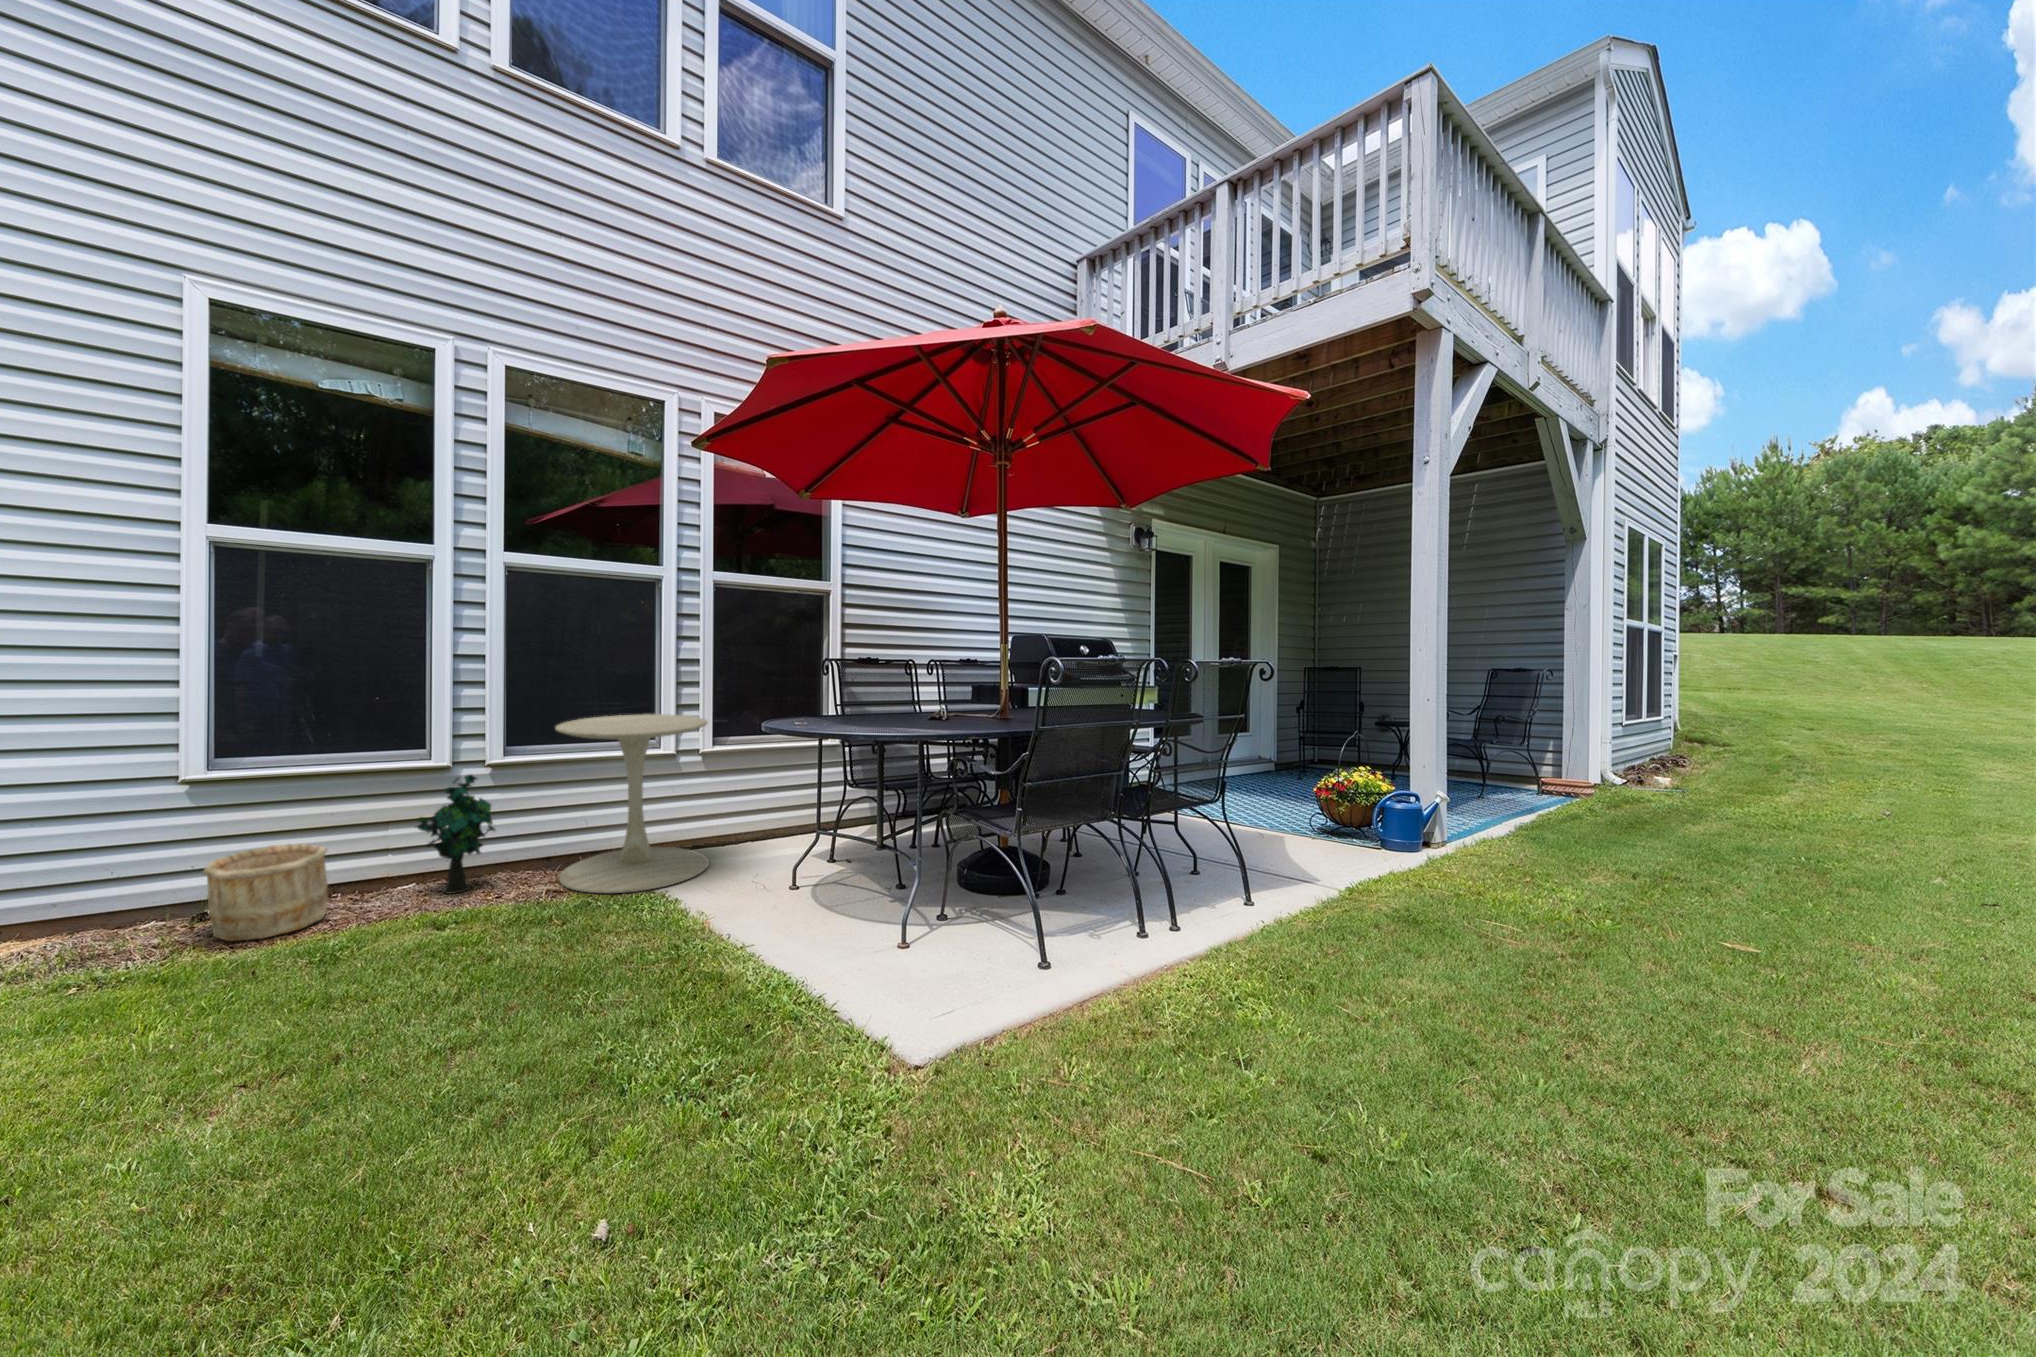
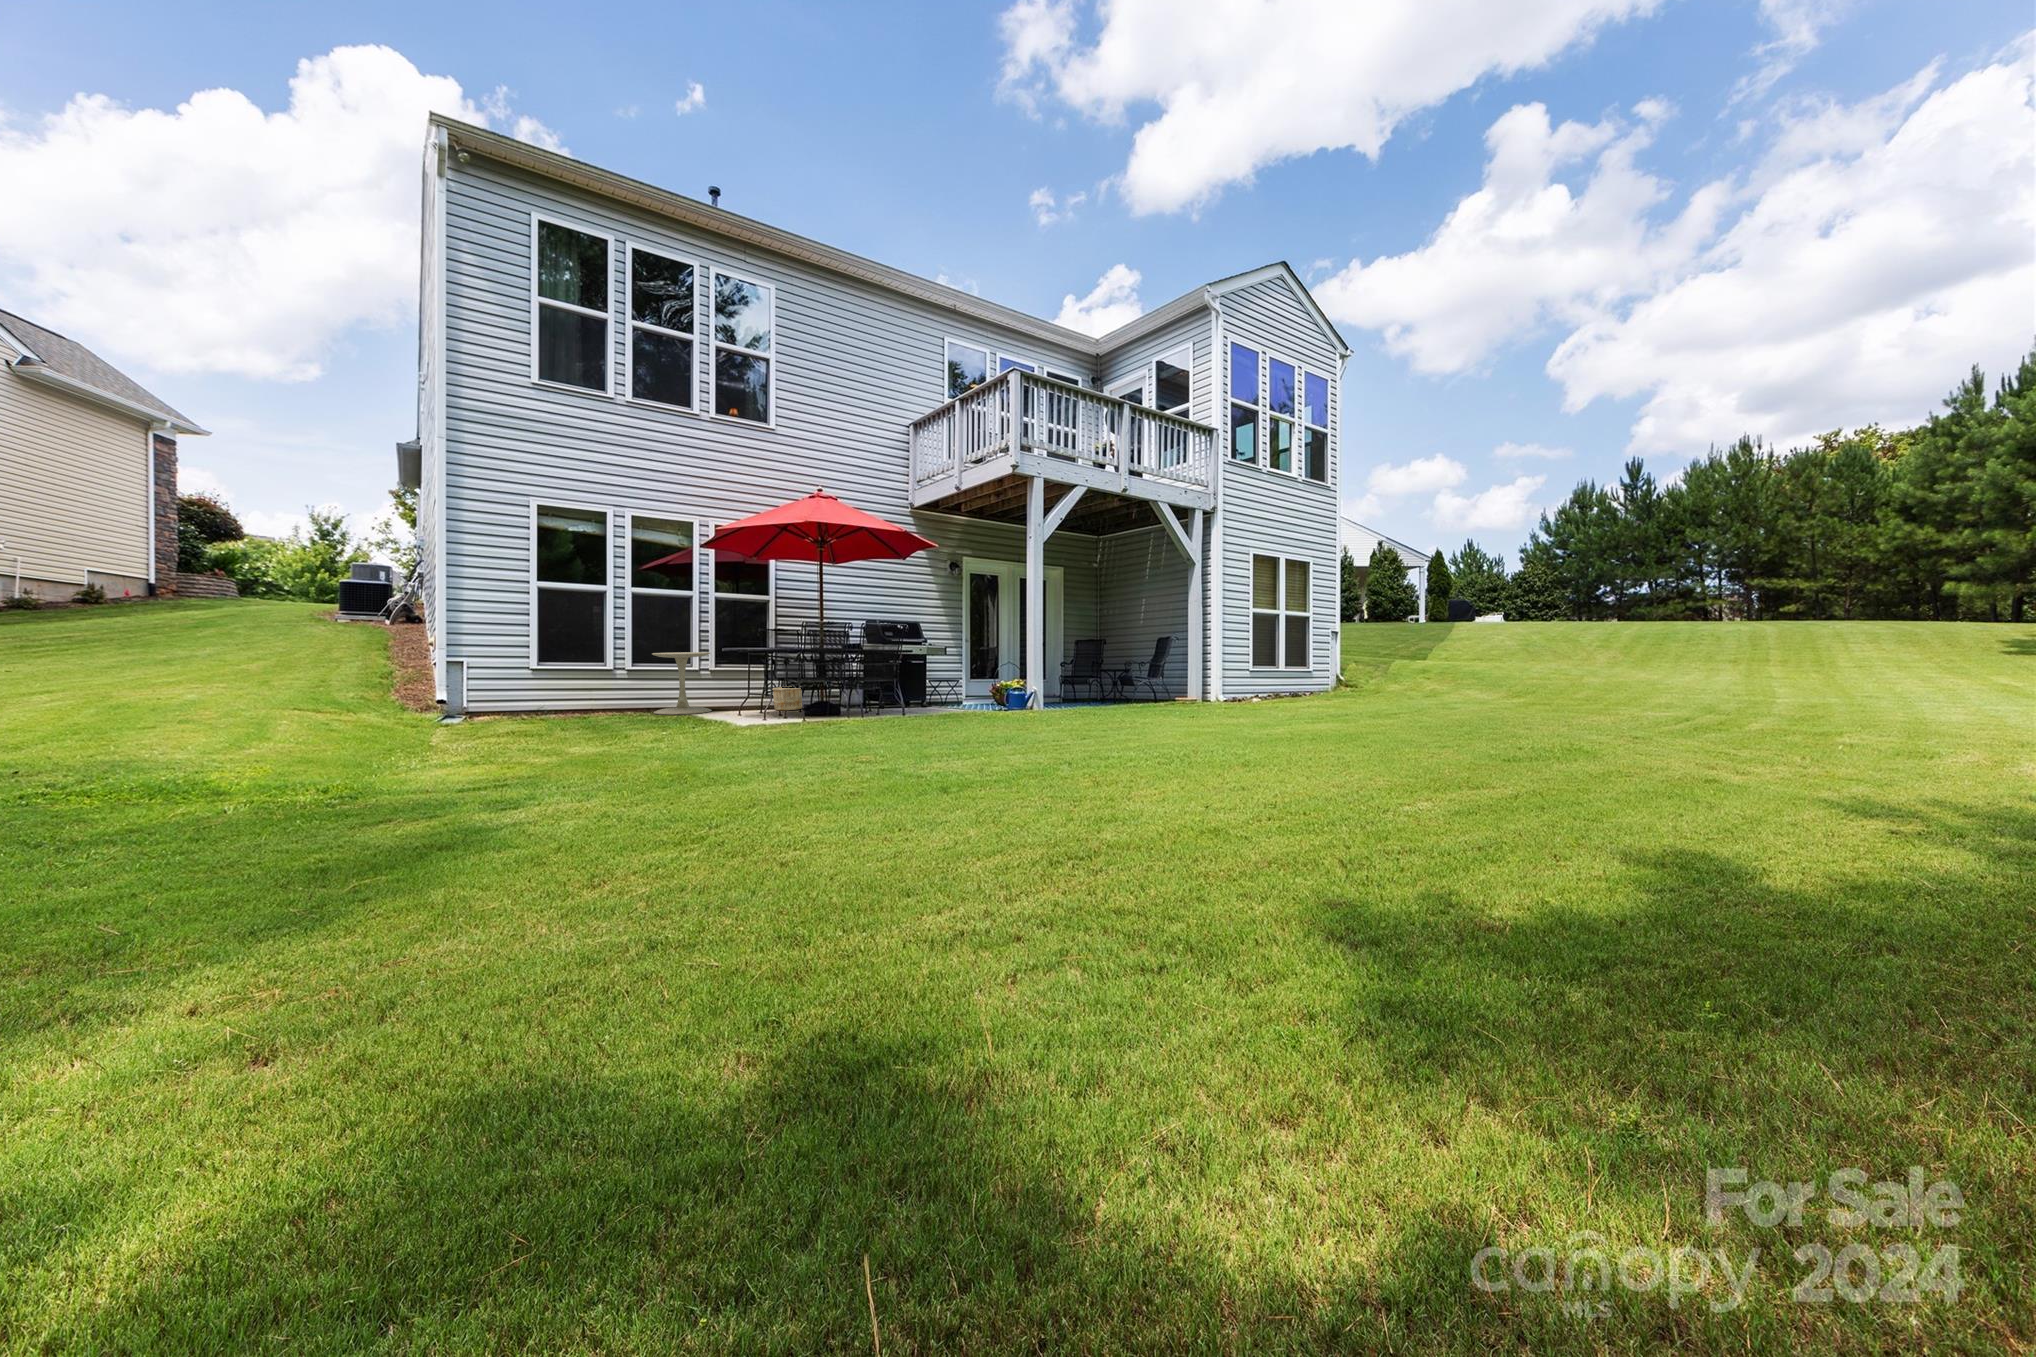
decorative plant: present [415,775,495,894] -> none [603,671,631,715]
wooden bucket: present [202,844,328,941] -> present [772,686,802,710]

